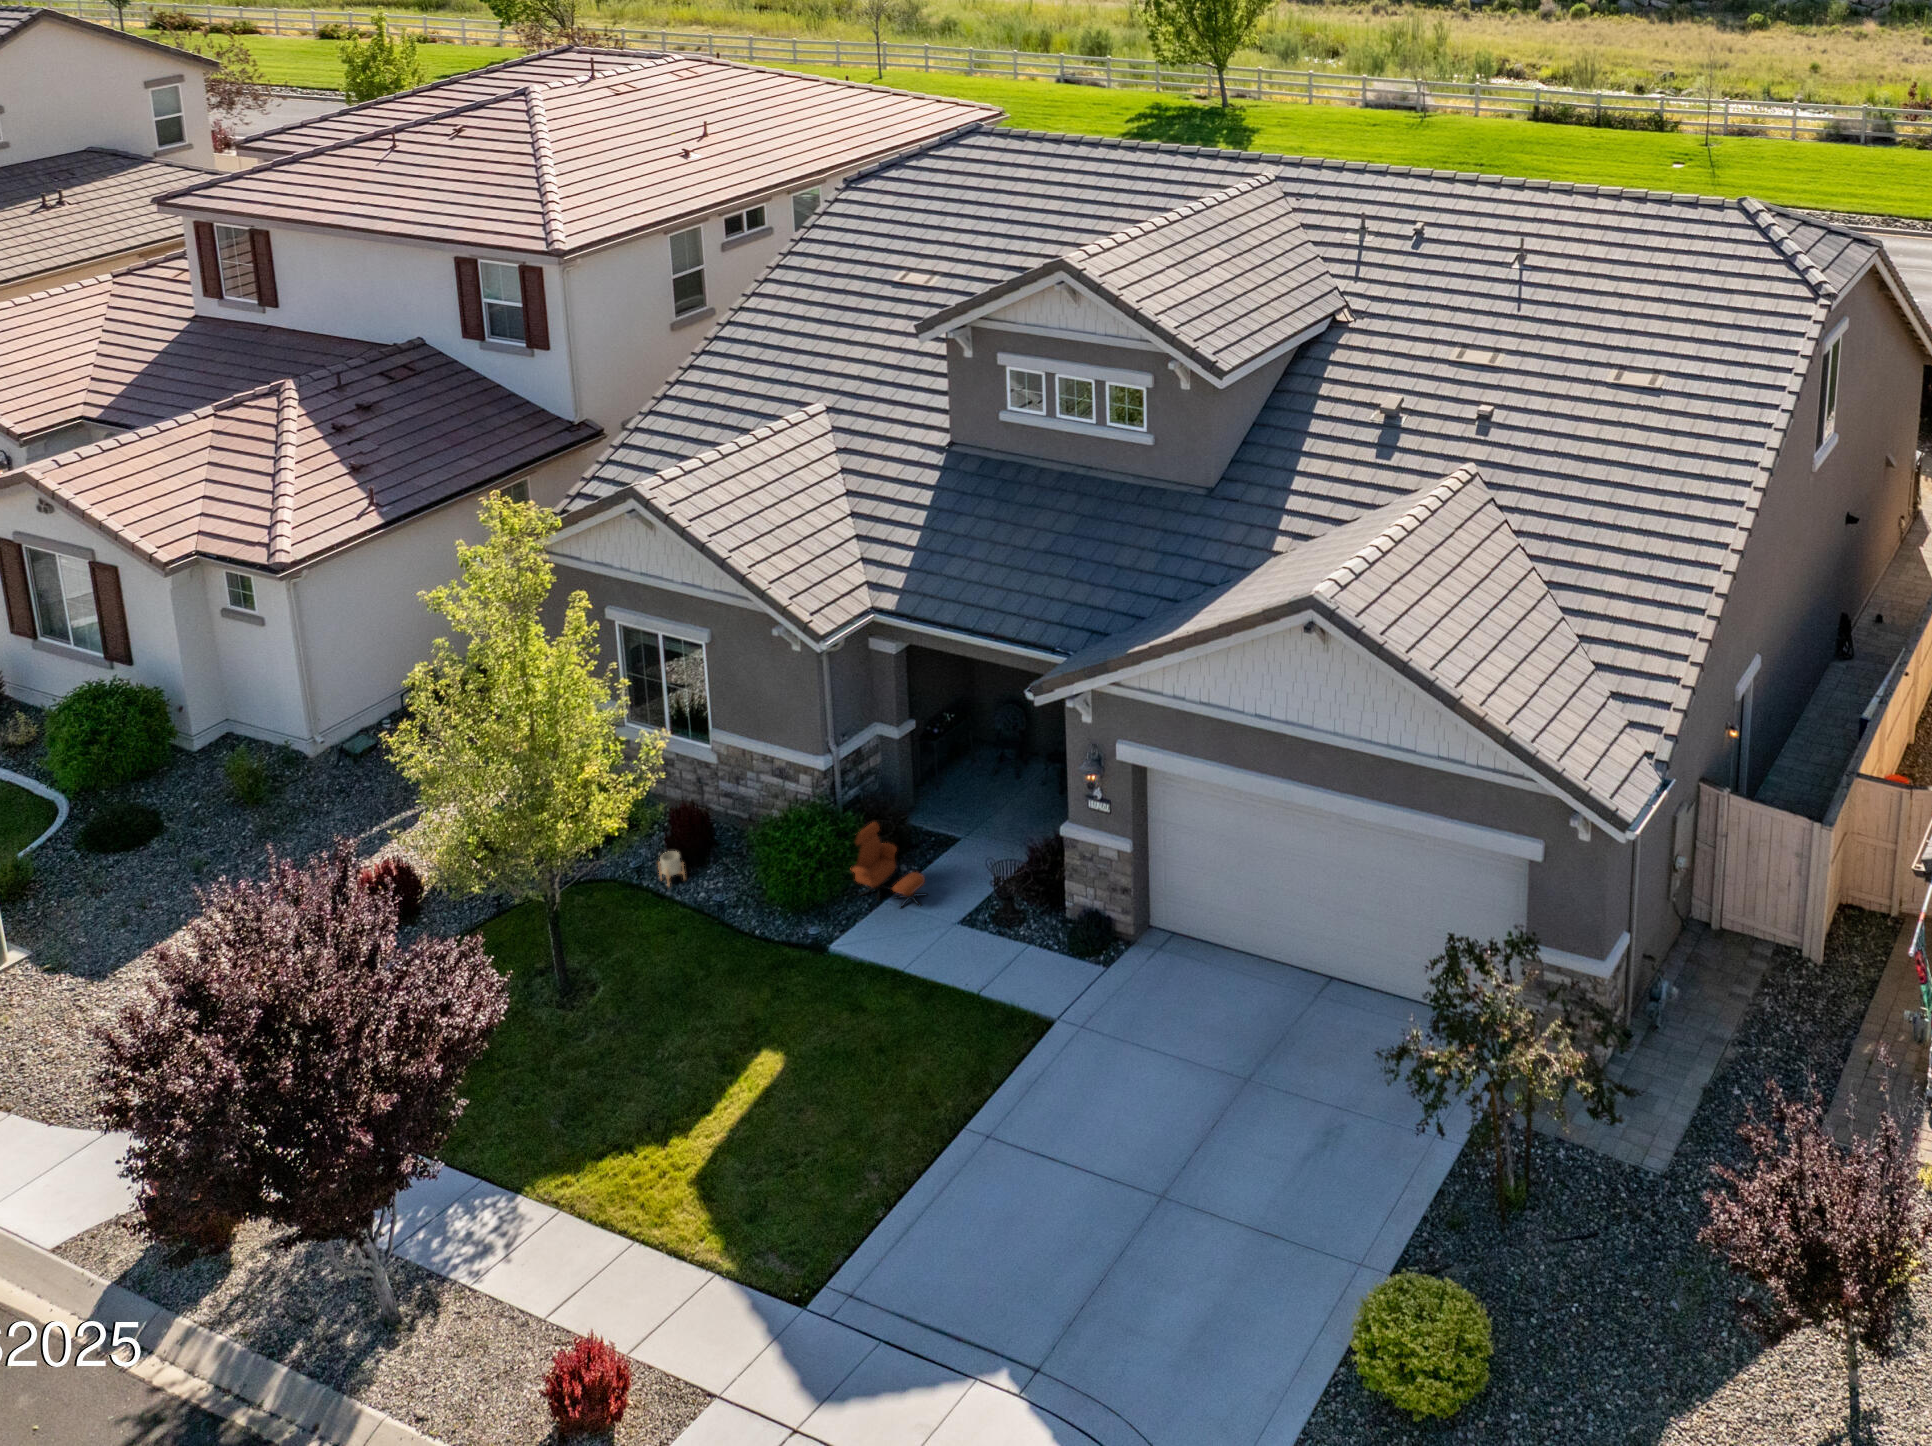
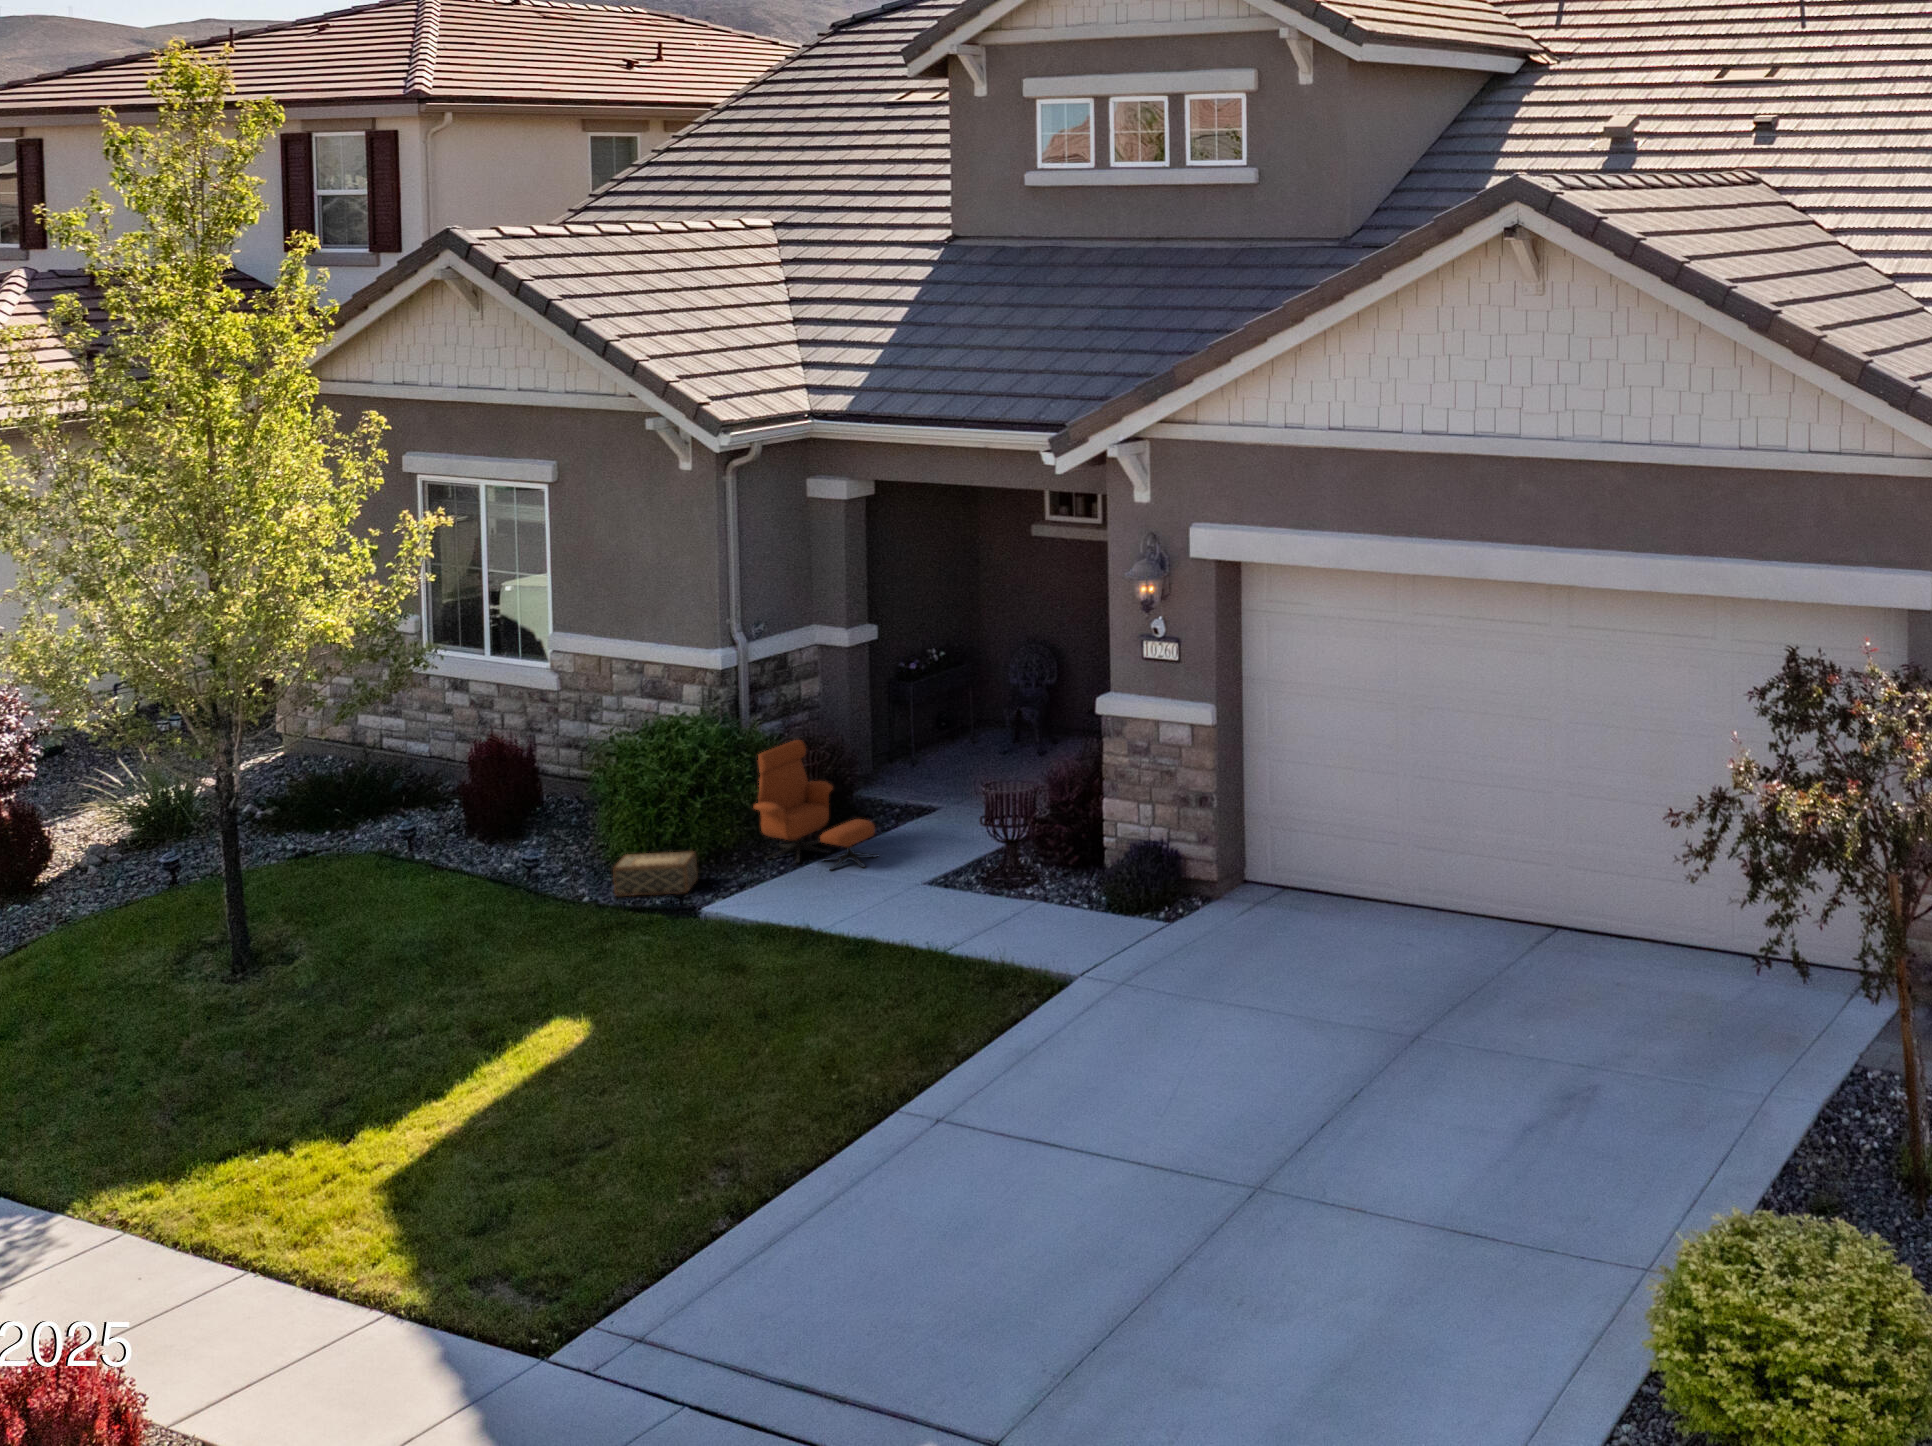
planter: present [659,851,685,885] -> none [450,802,492,856]
woven basket: none [770,900,820,931] -> present [613,851,698,896]

